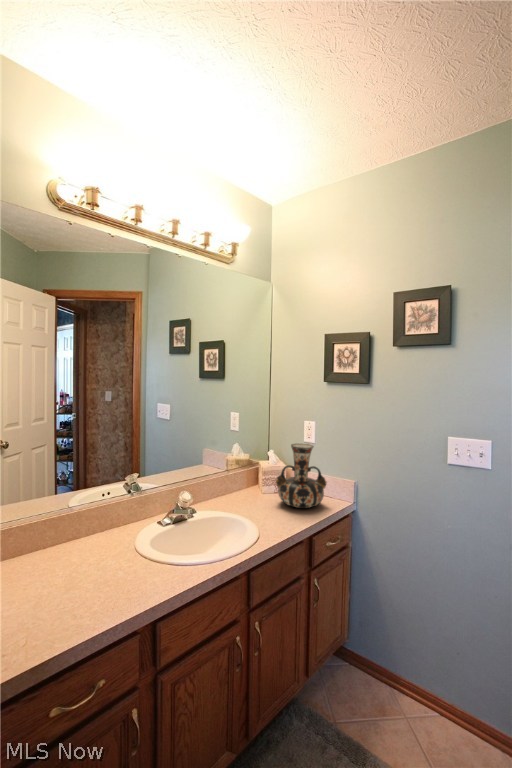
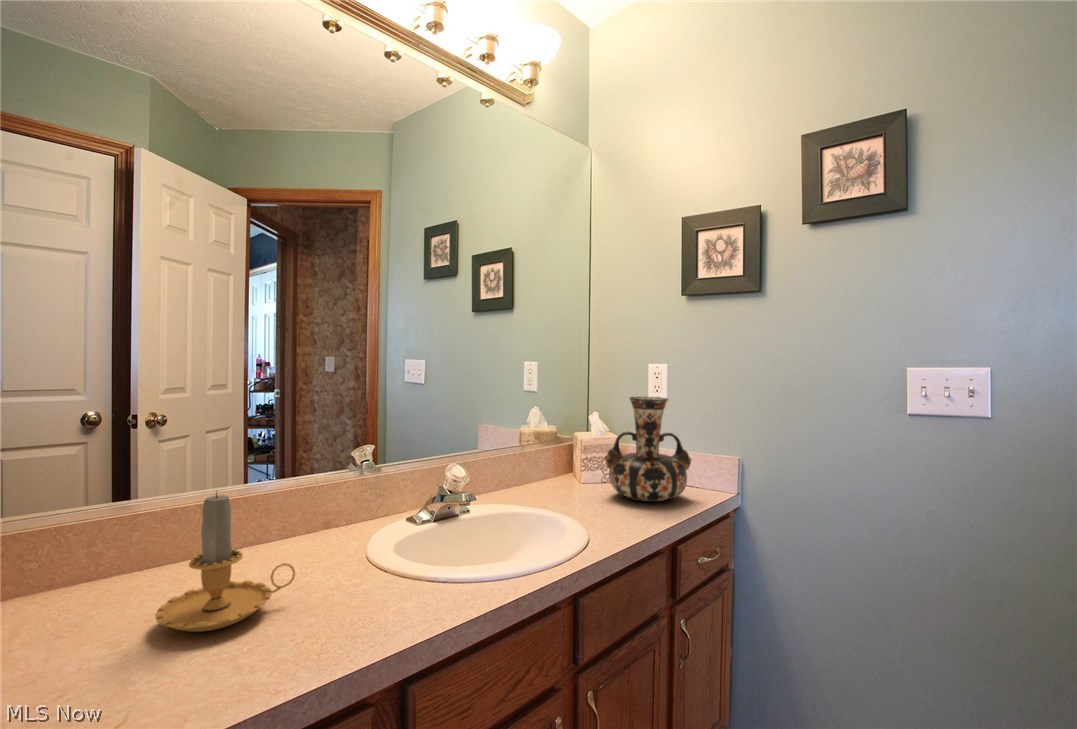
candle: none [26,522,97,597] -> present [155,493,295,632]

